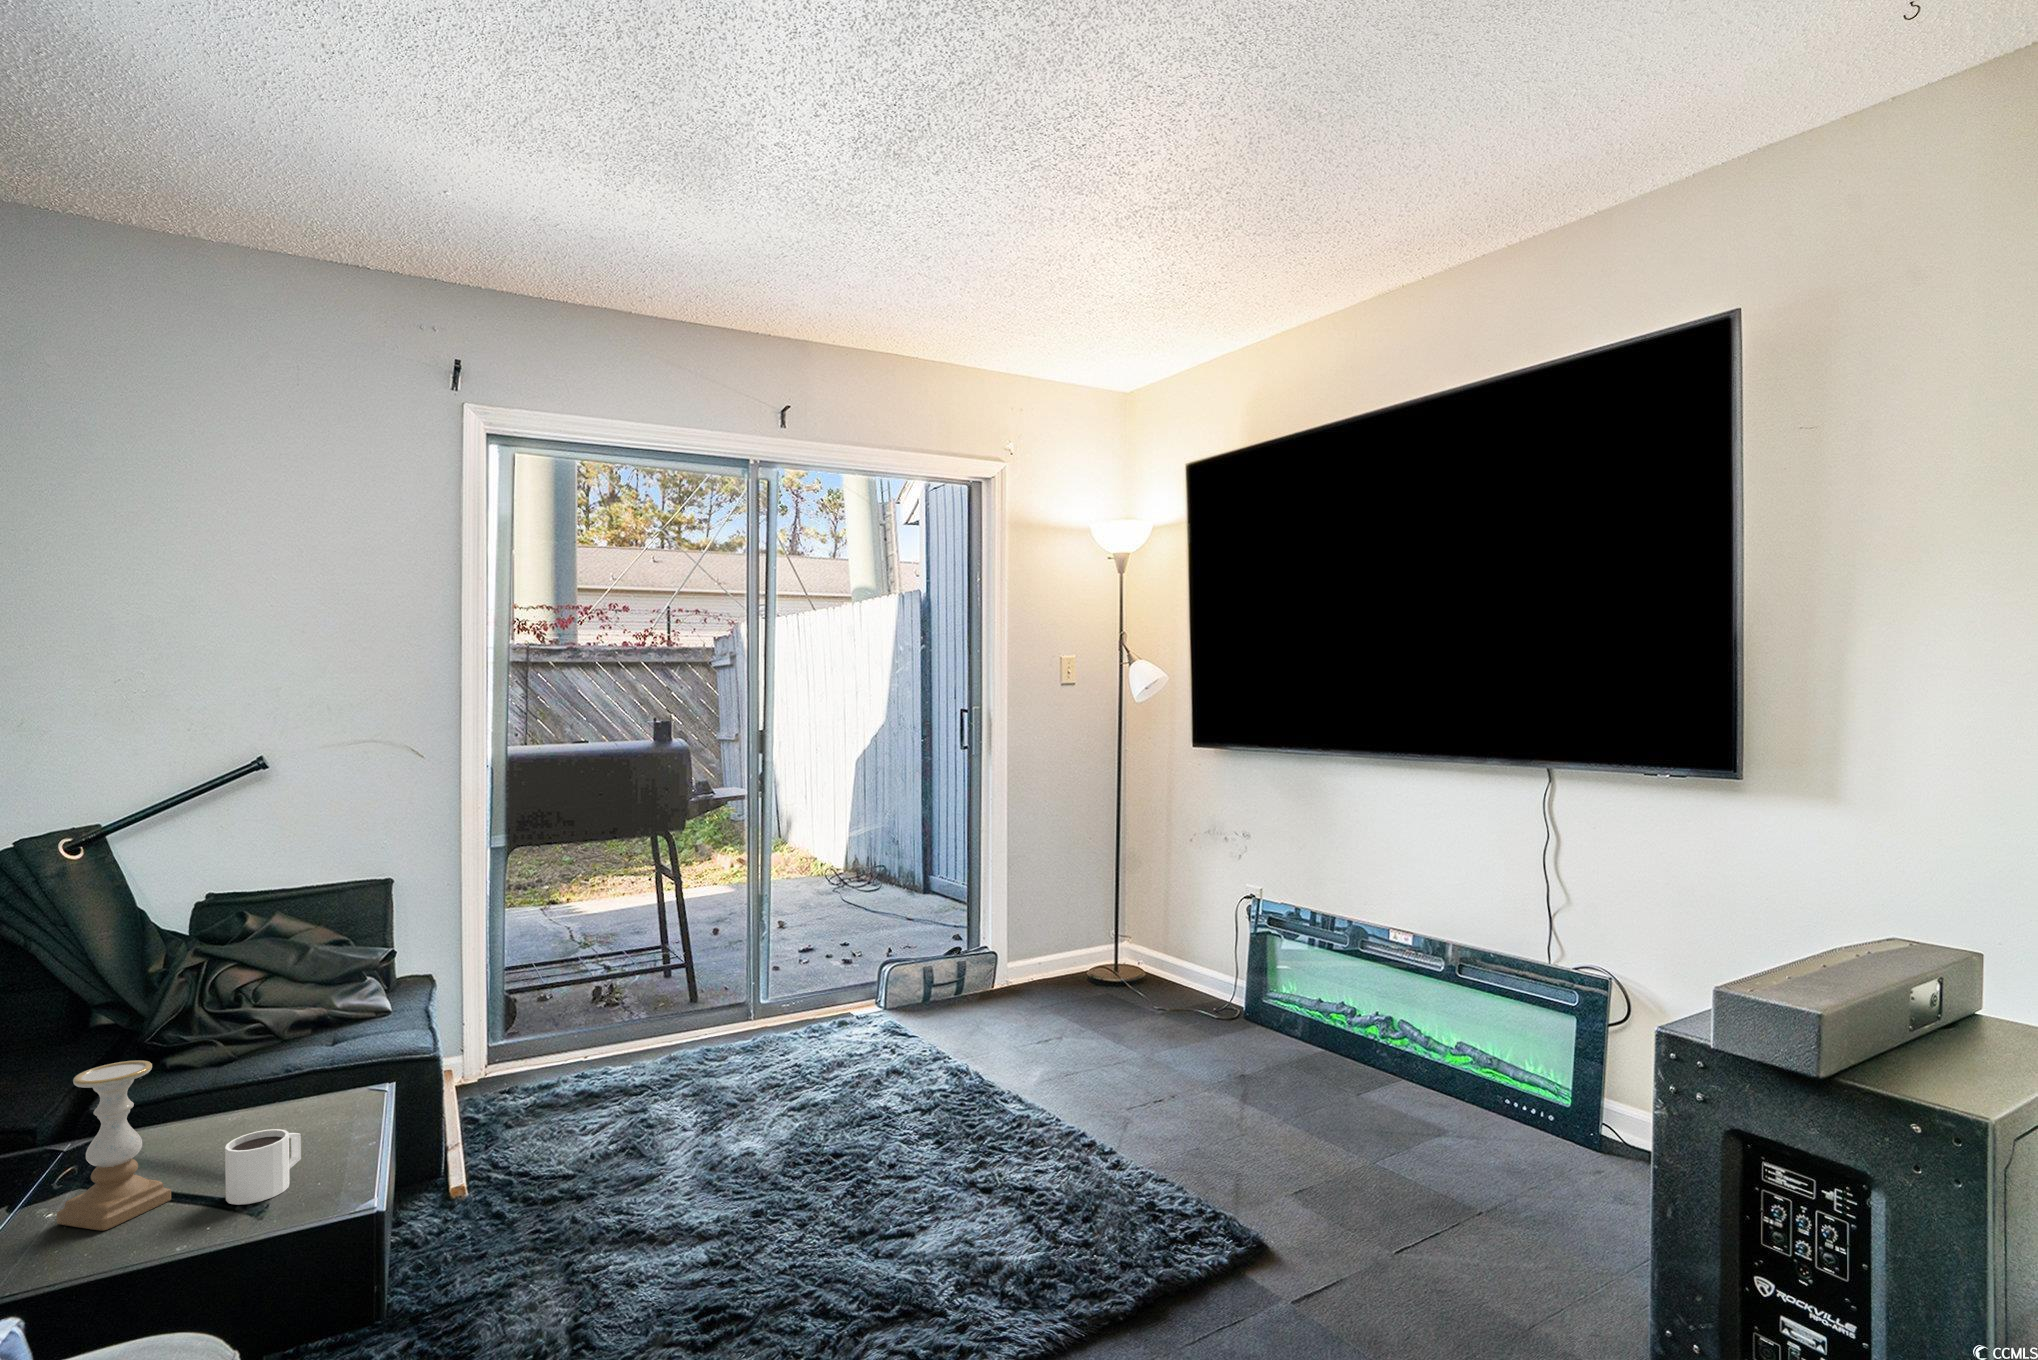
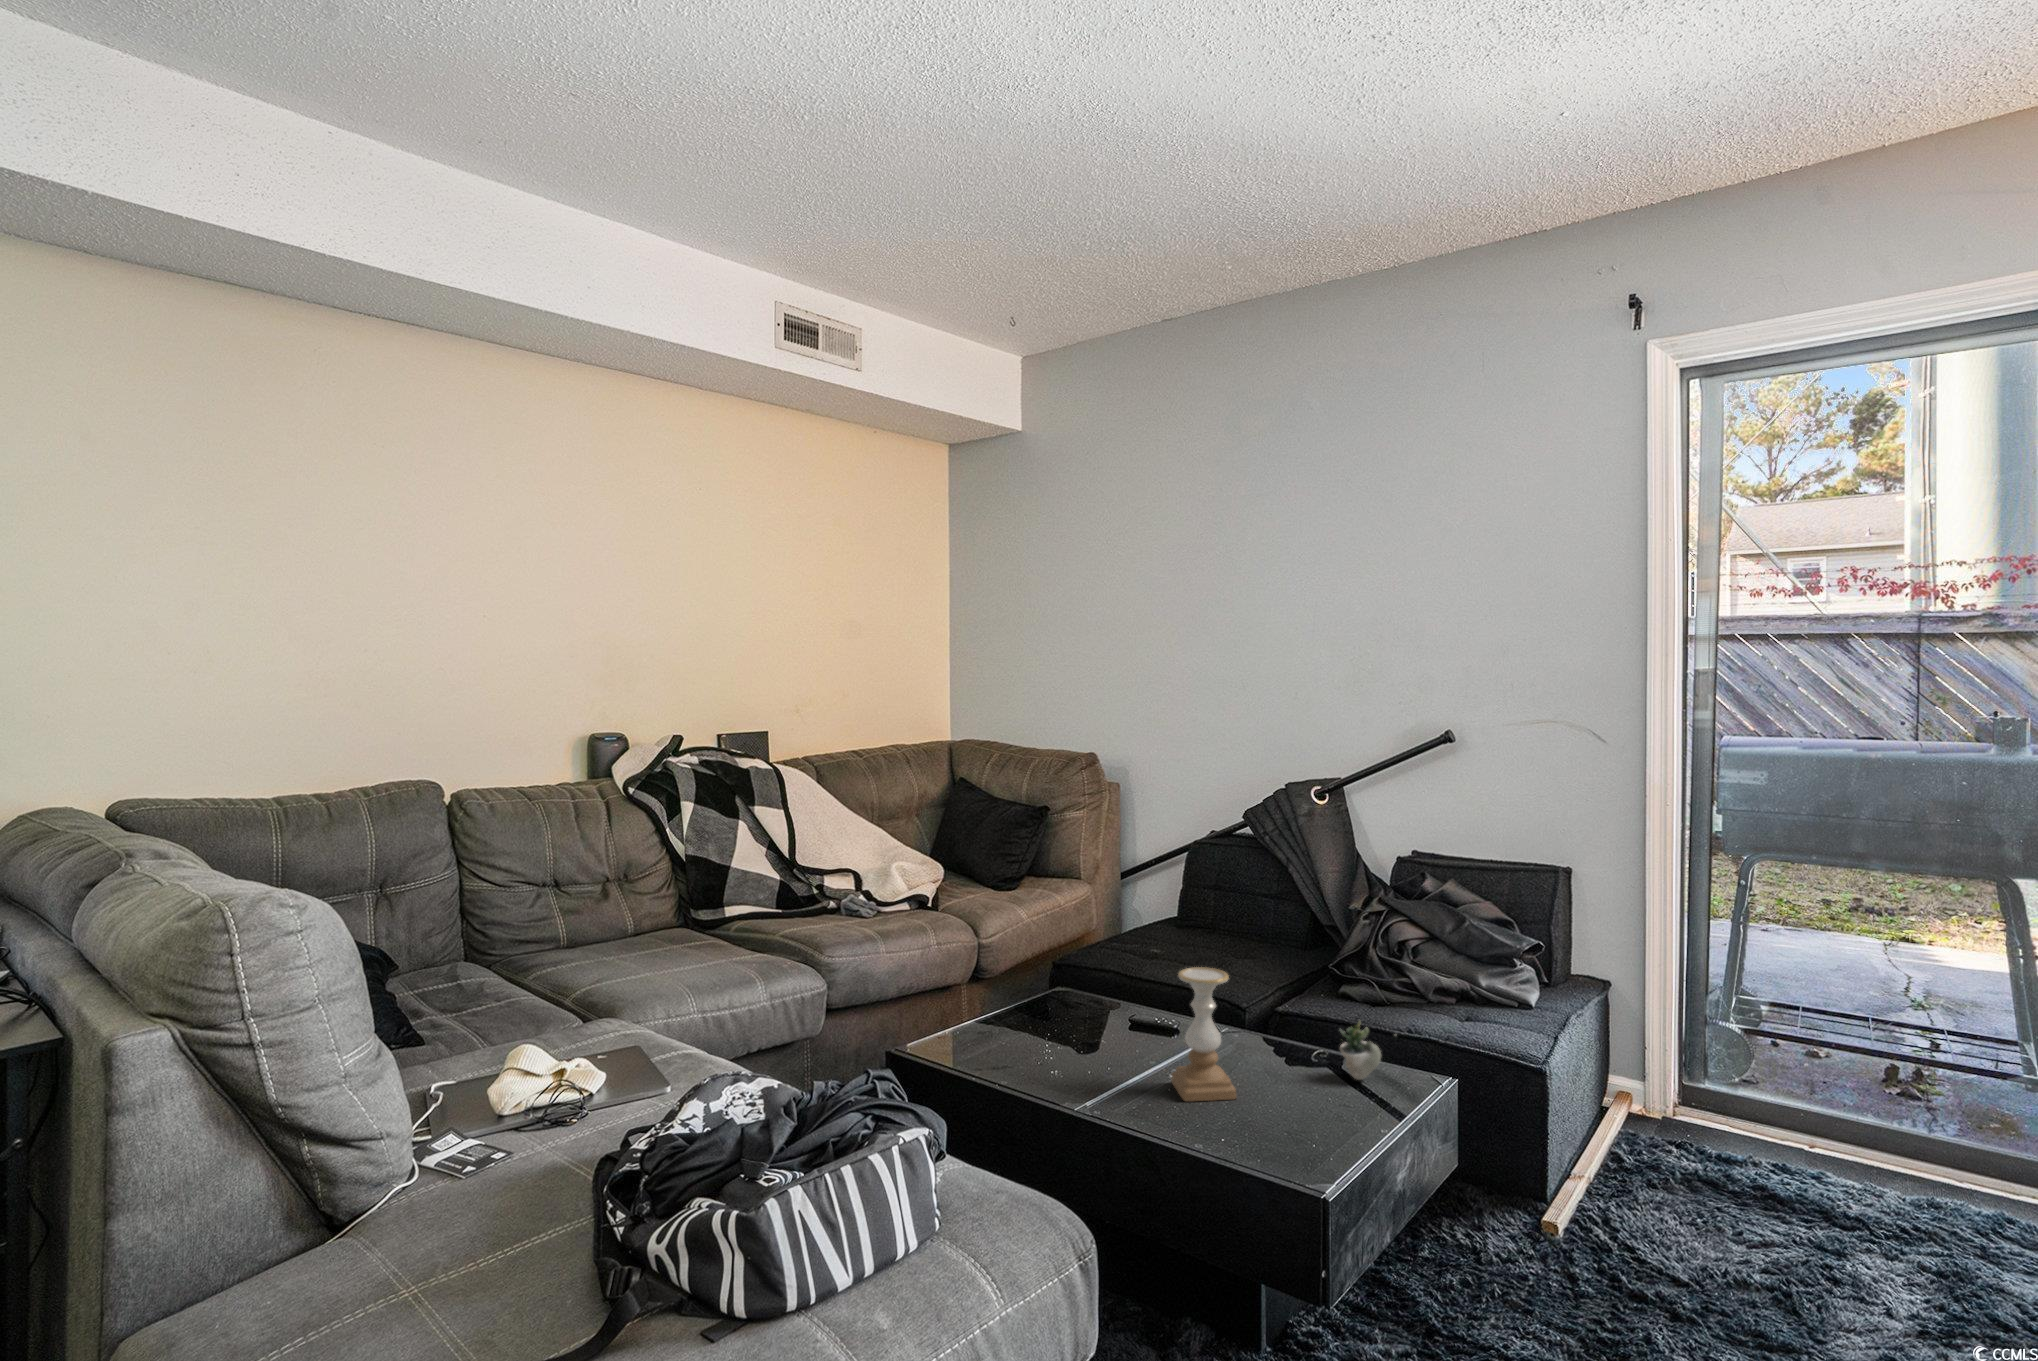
succulent plant: none [266,1060,349,1127] -> present [1340,1021,1381,1080]
mug: present [225,1129,301,1205] -> none [1258,1067,1323,1134]

